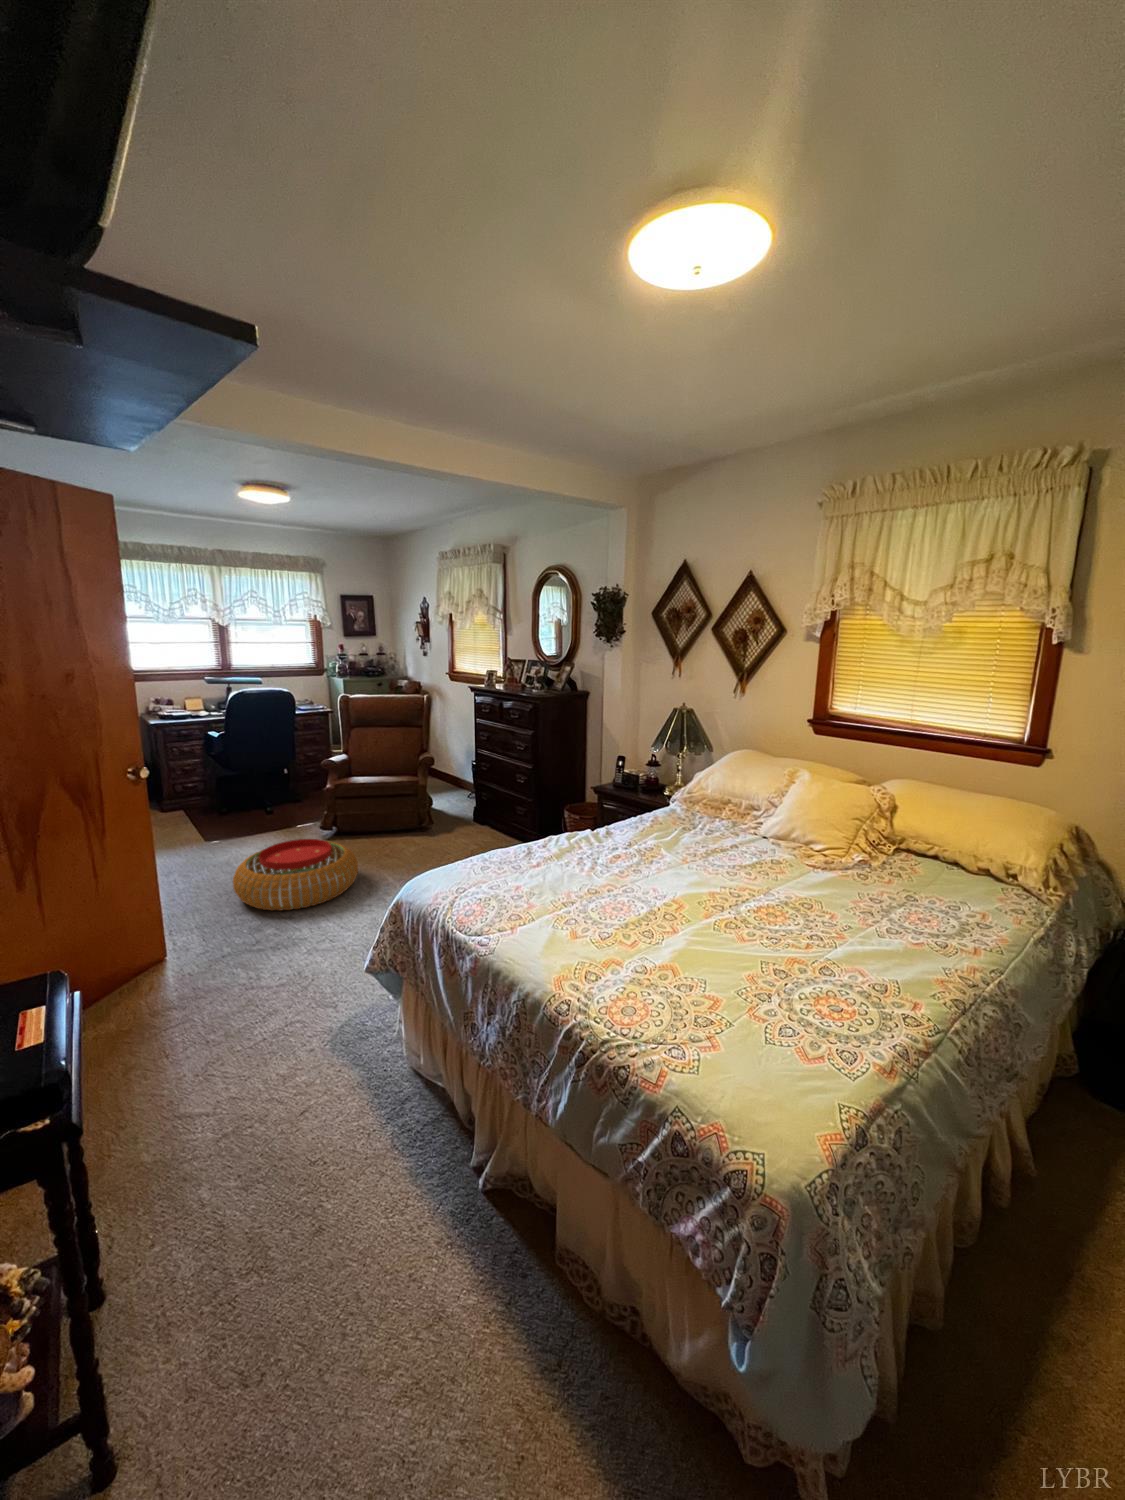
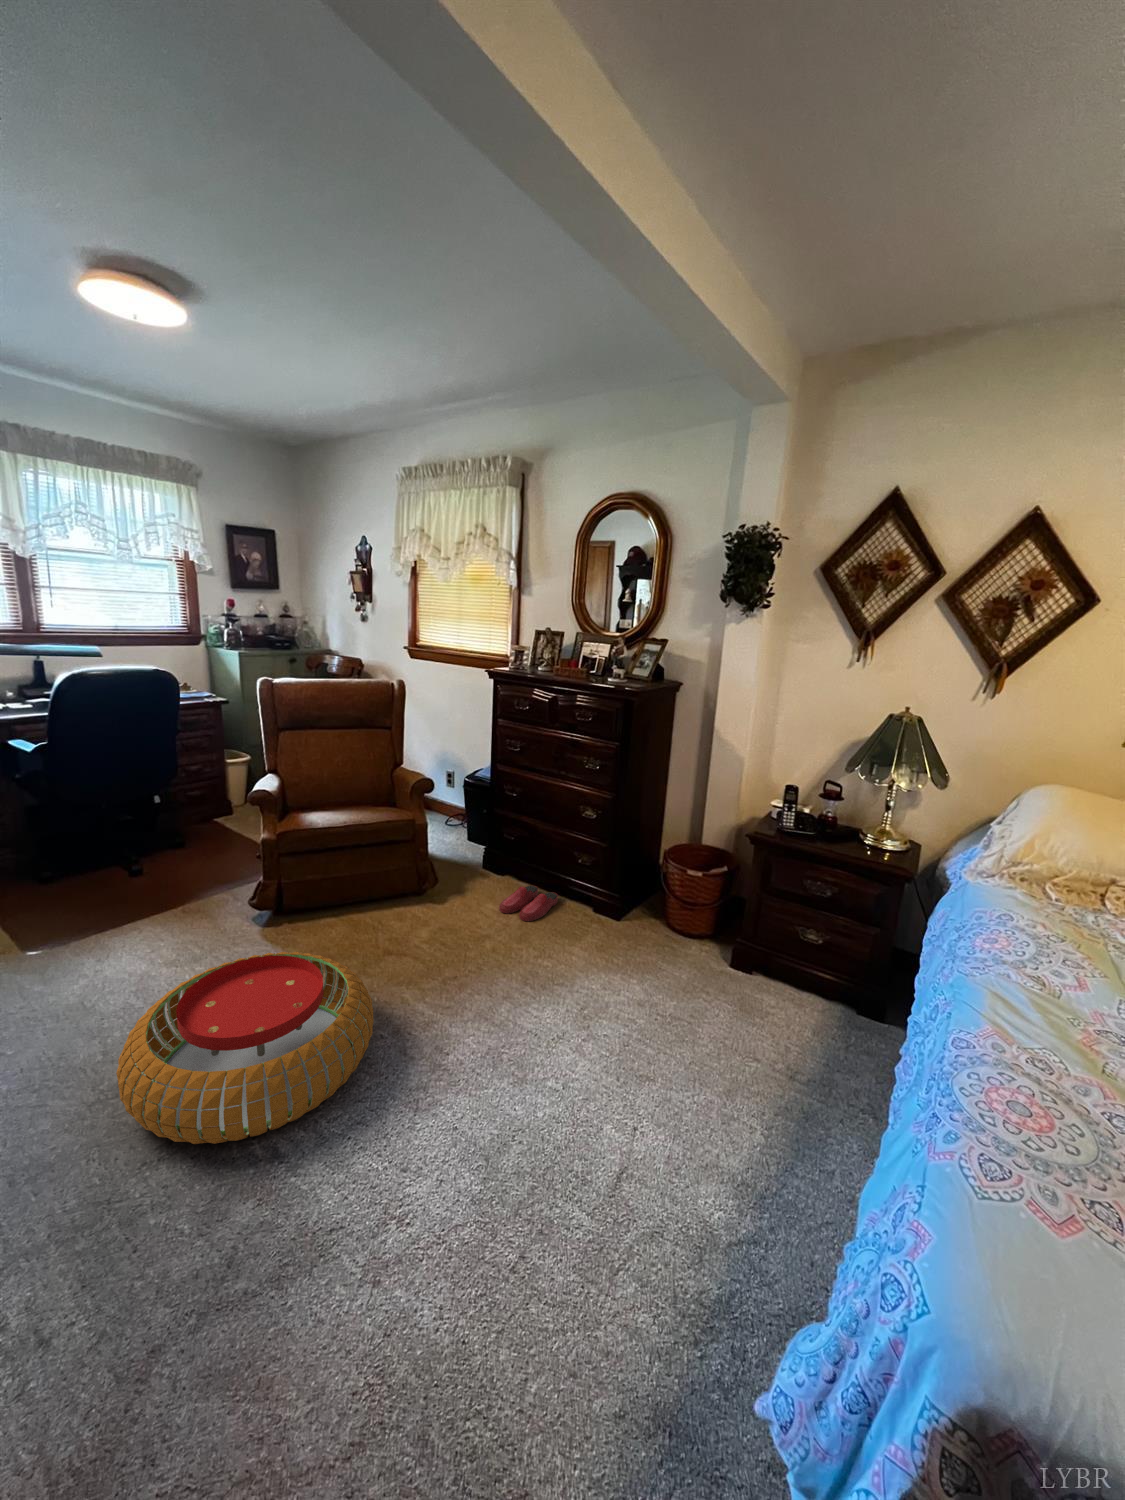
slippers: none [466,829,508,848] -> present [499,886,558,921]

